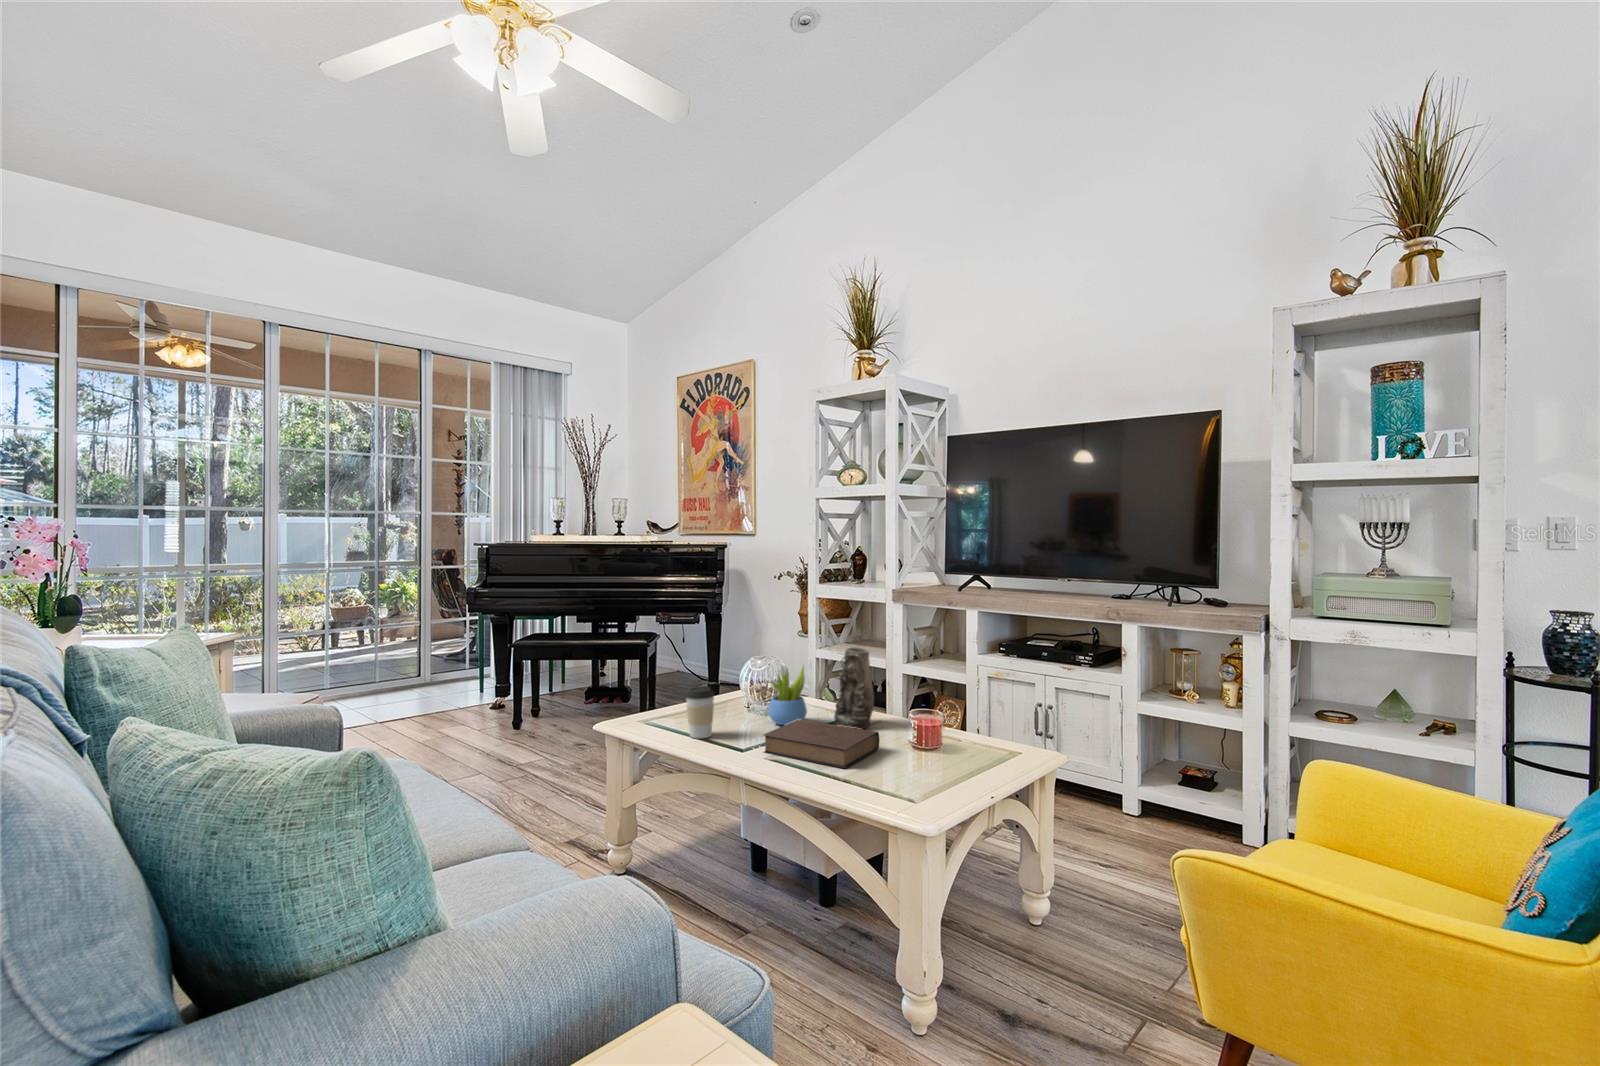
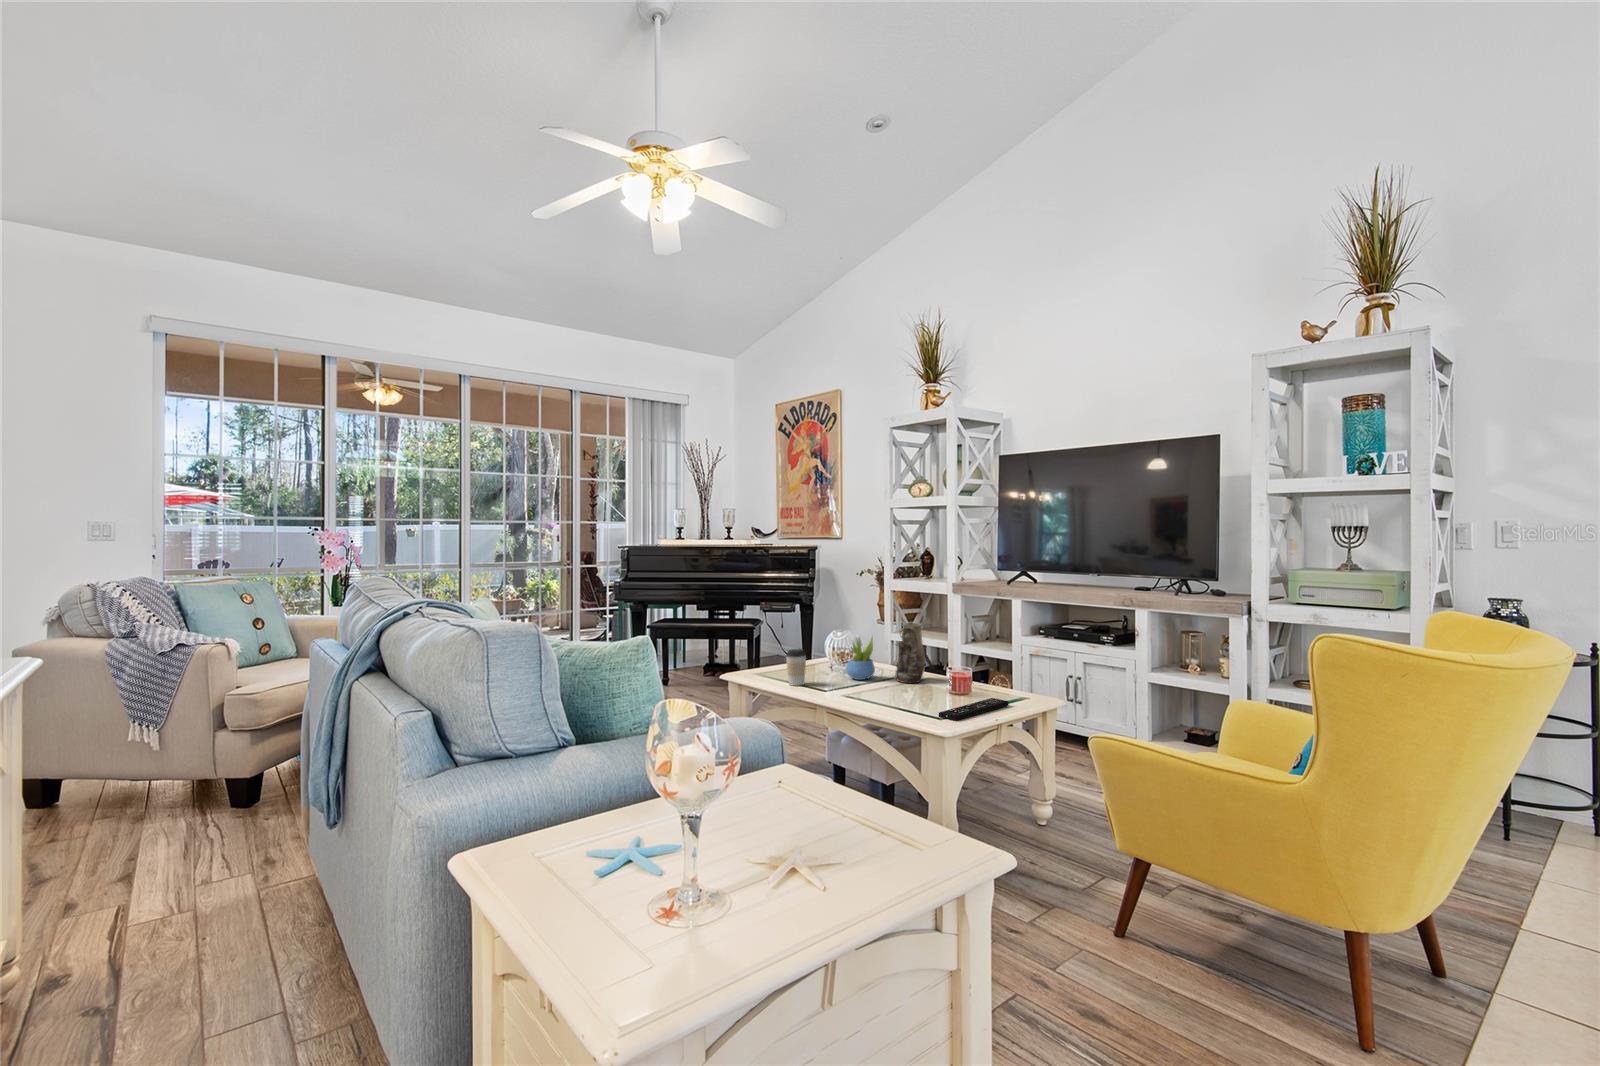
book: present [763,719,879,768] -> none [840,674,925,704]
remote control: none [907,755,997,799] -> present [939,698,1008,721]

